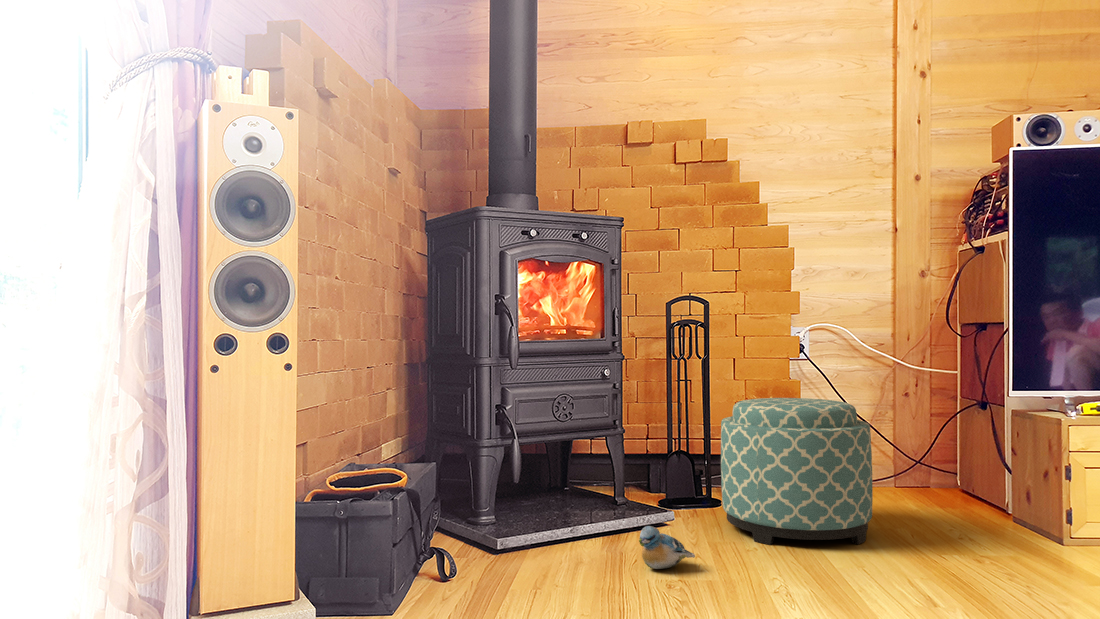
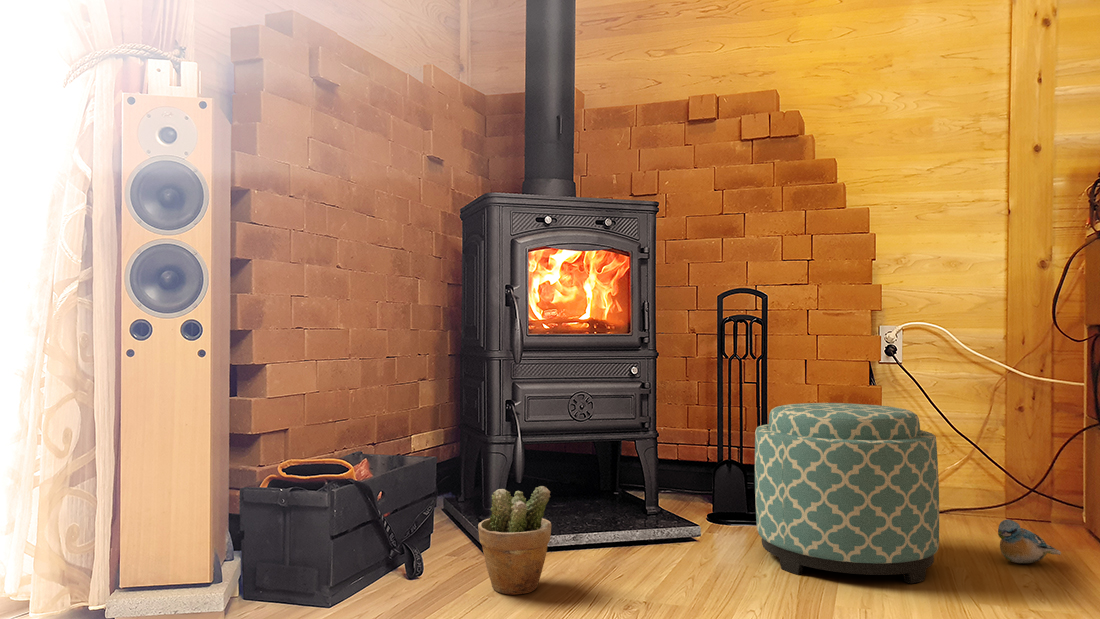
potted plant: none [515,482,582,583] -> present [478,486,552,595]
plush toy: present [639,526,695,569] -> present [998,519,1061,563]

